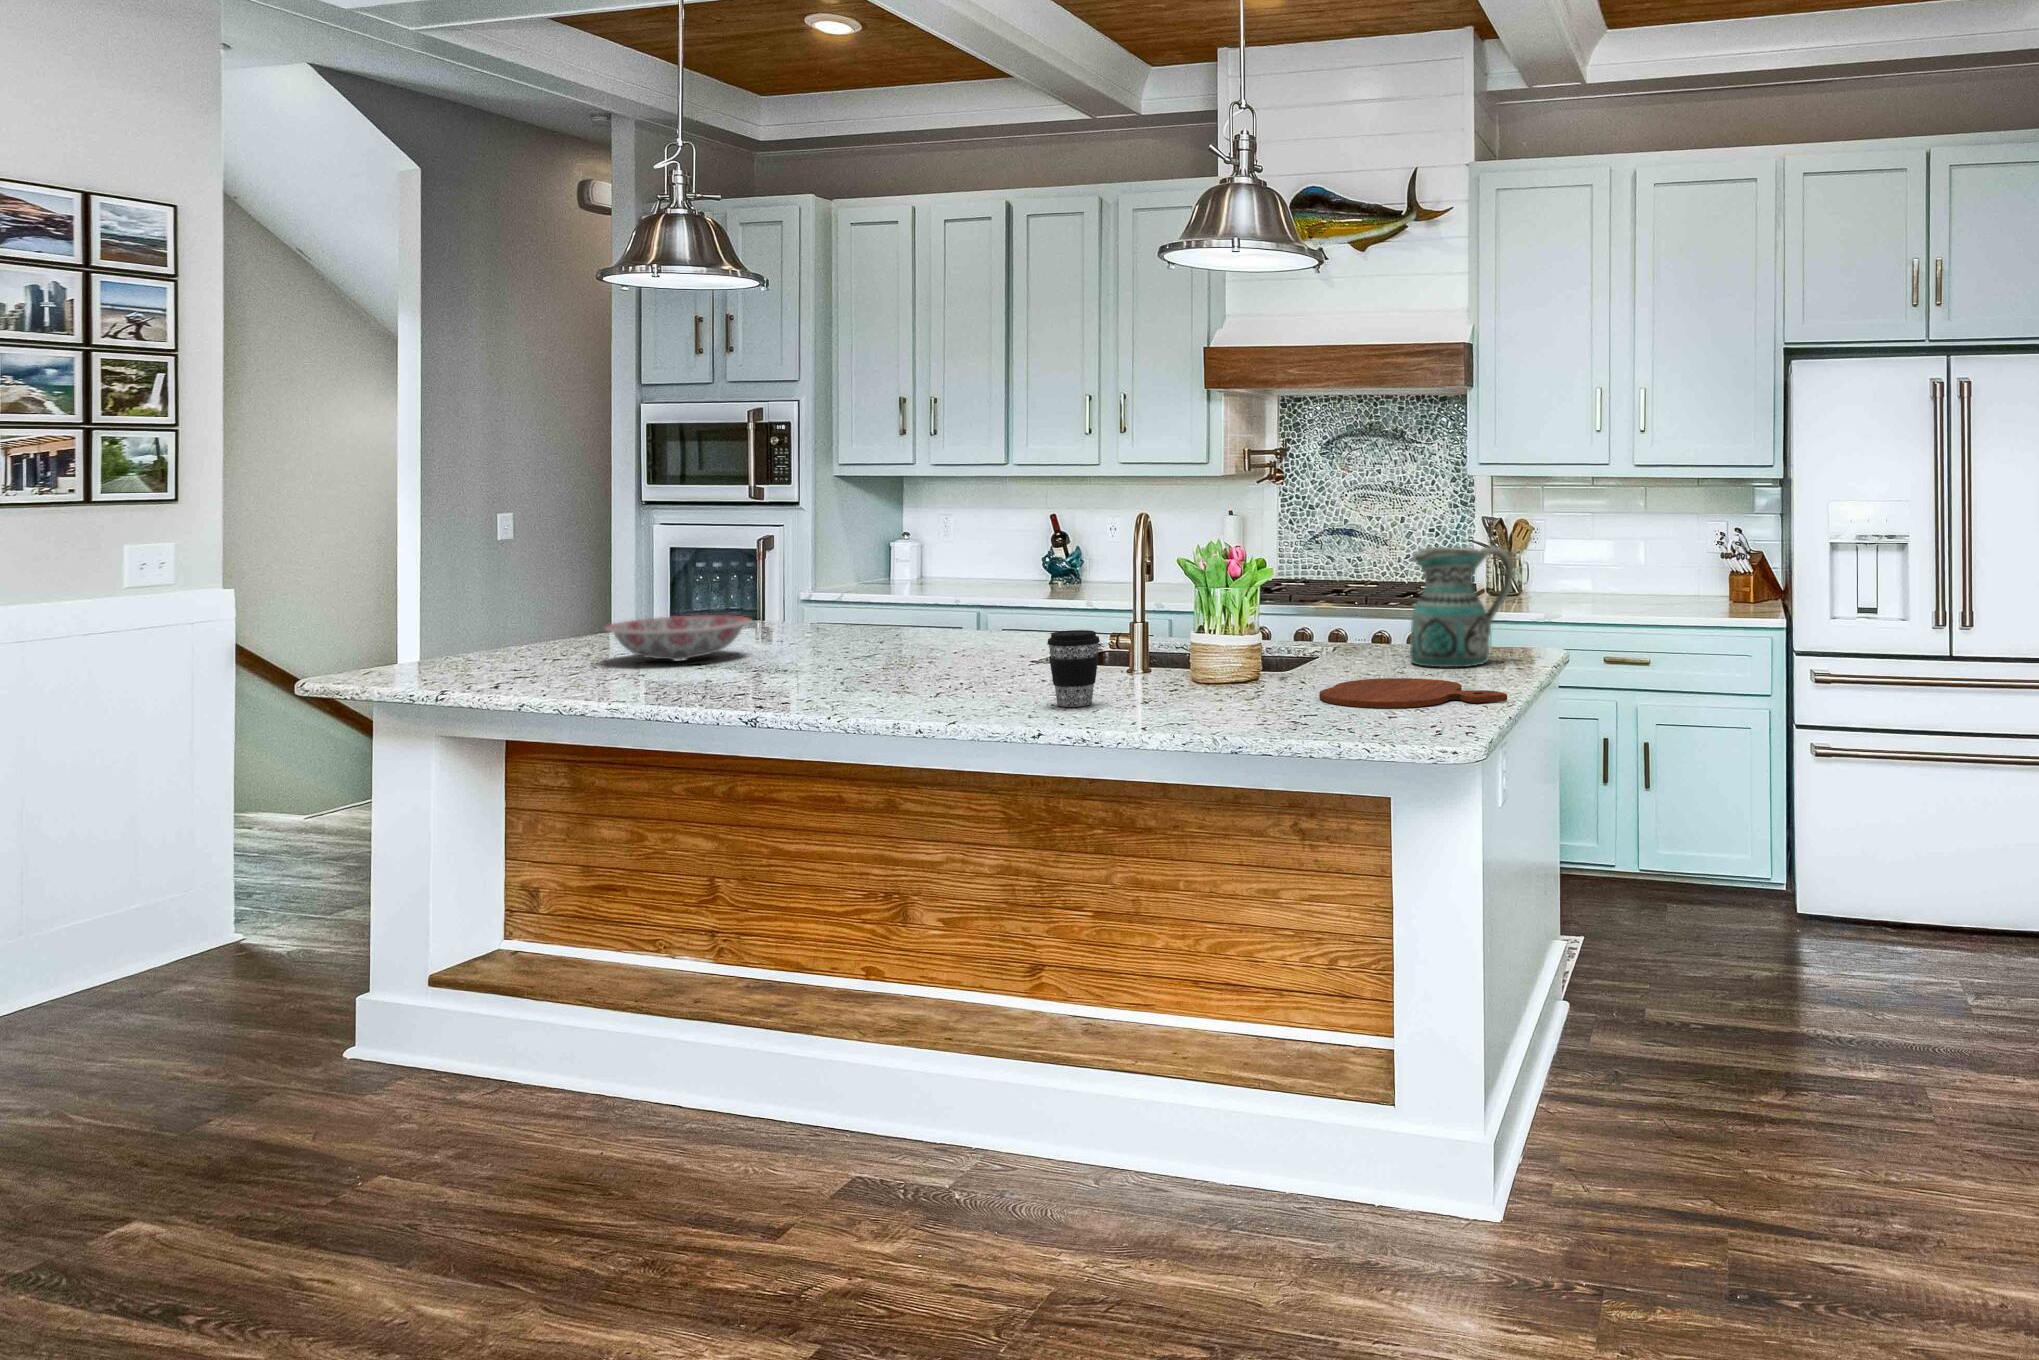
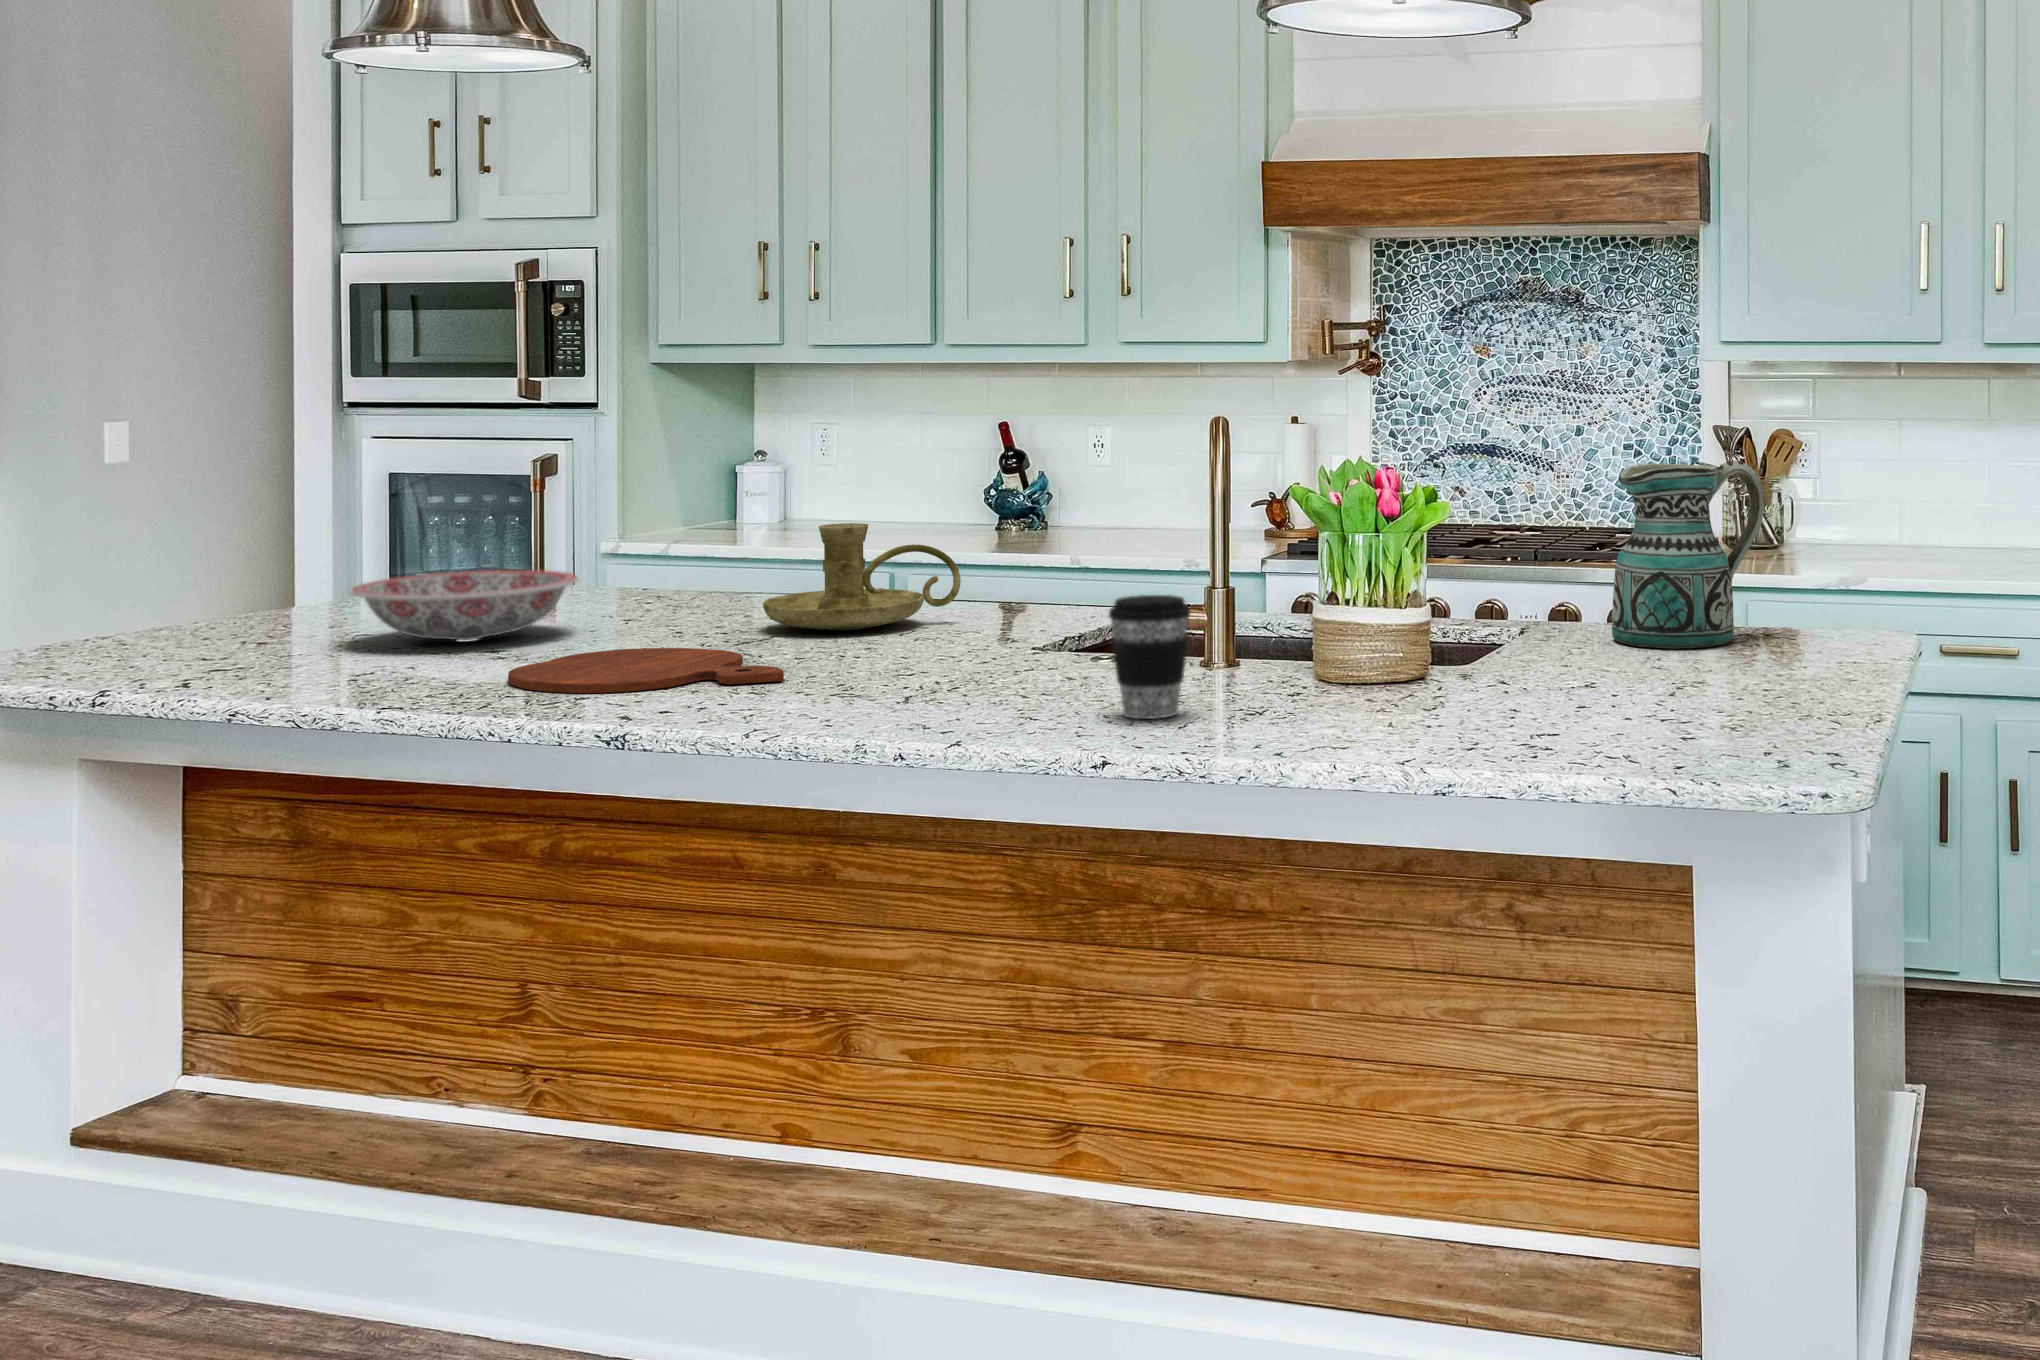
candle holder: none [869,585,999,654] -> present [763,523,961,631]
cutting board: present [1319,678,1507,708] -> present [508,648,784,693]

